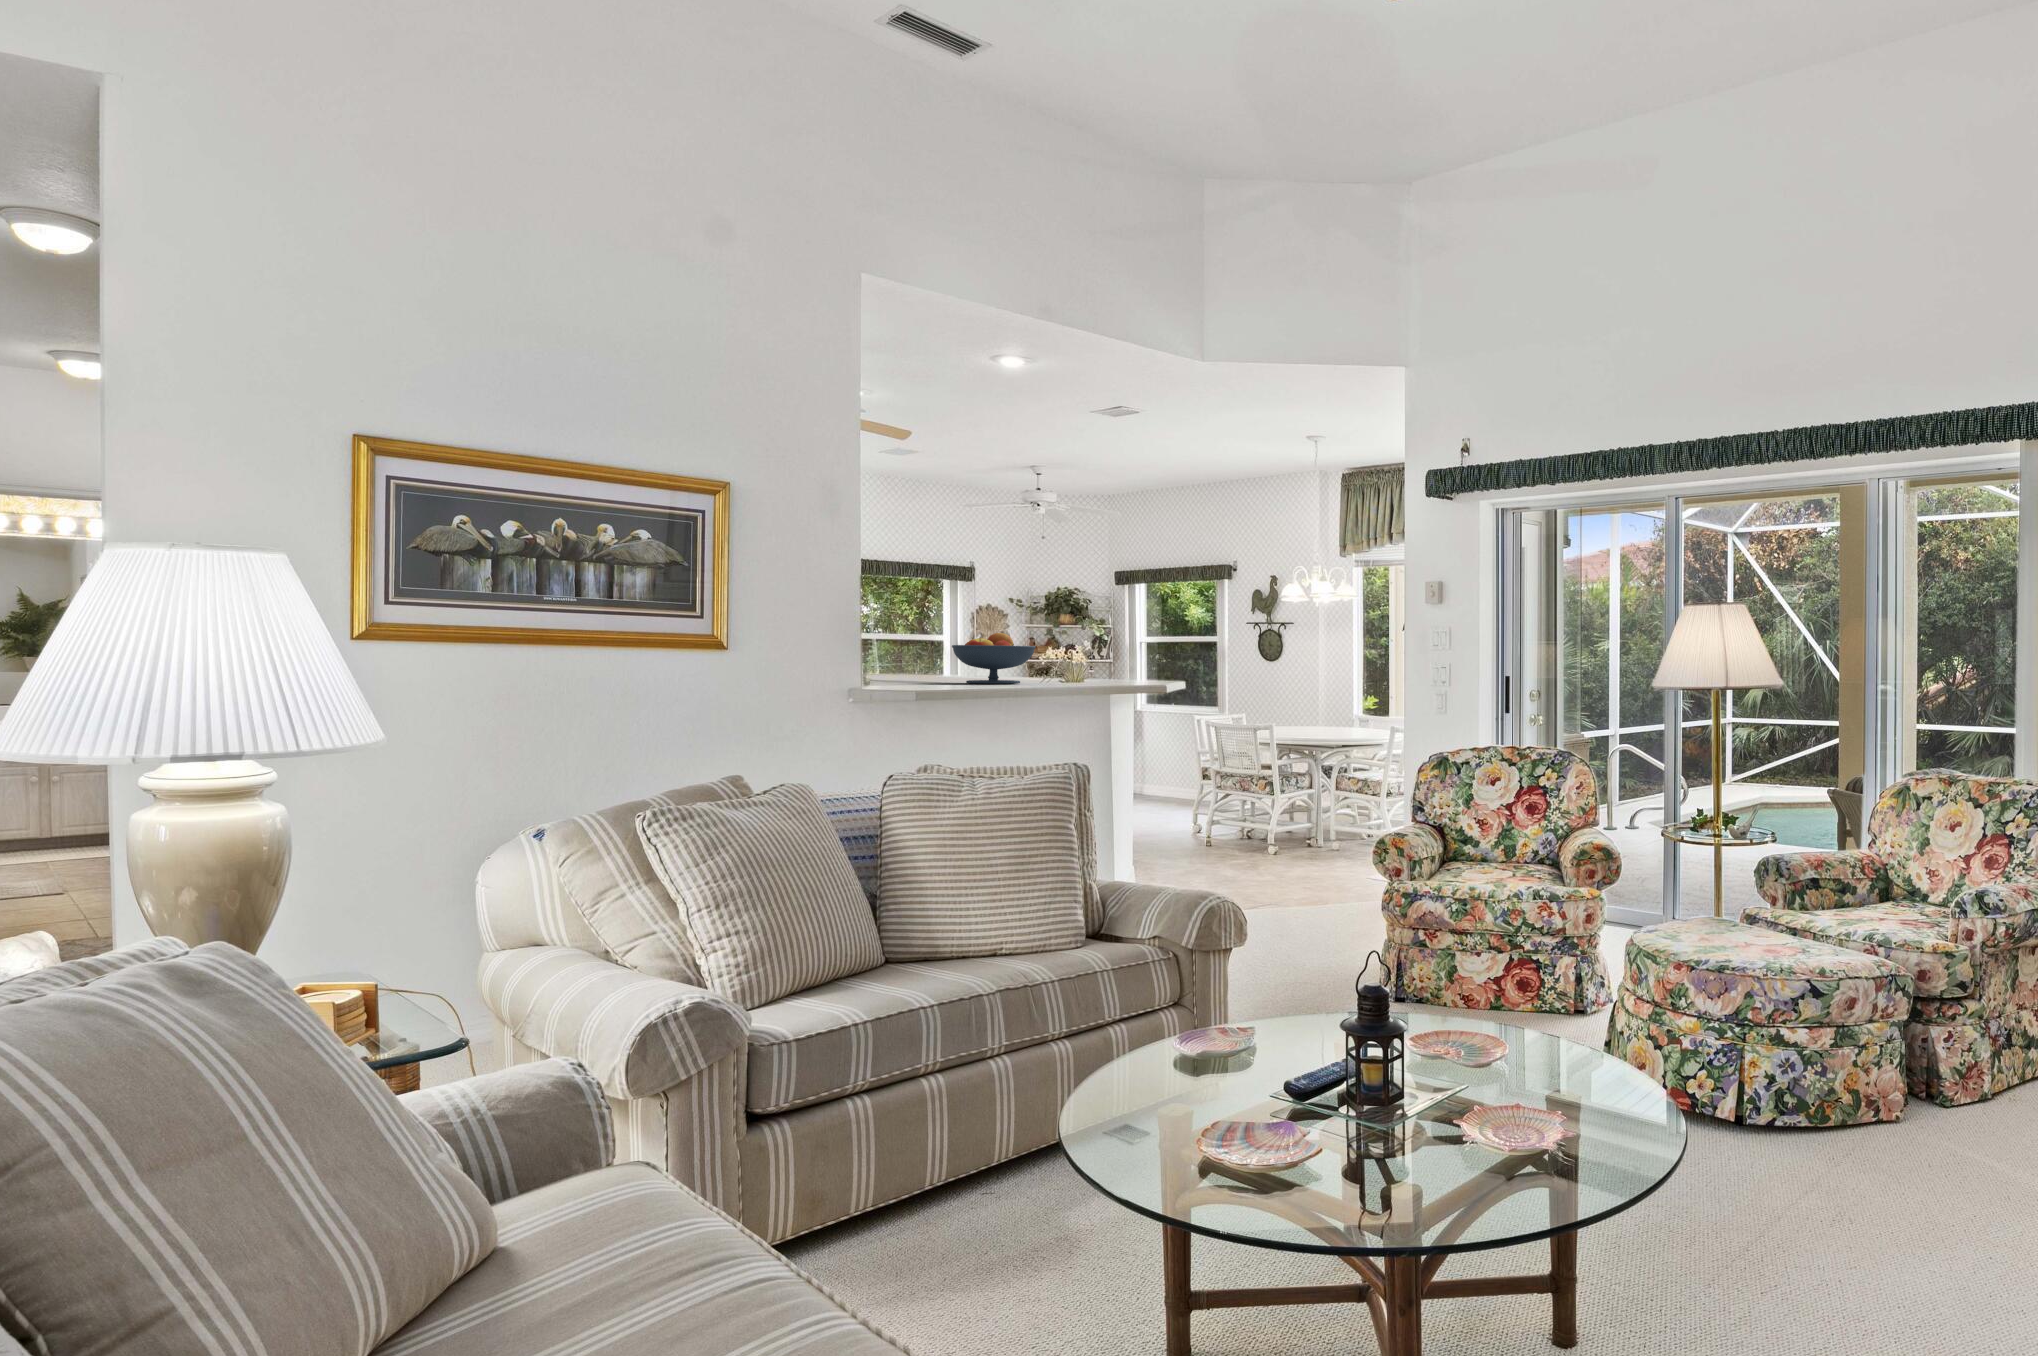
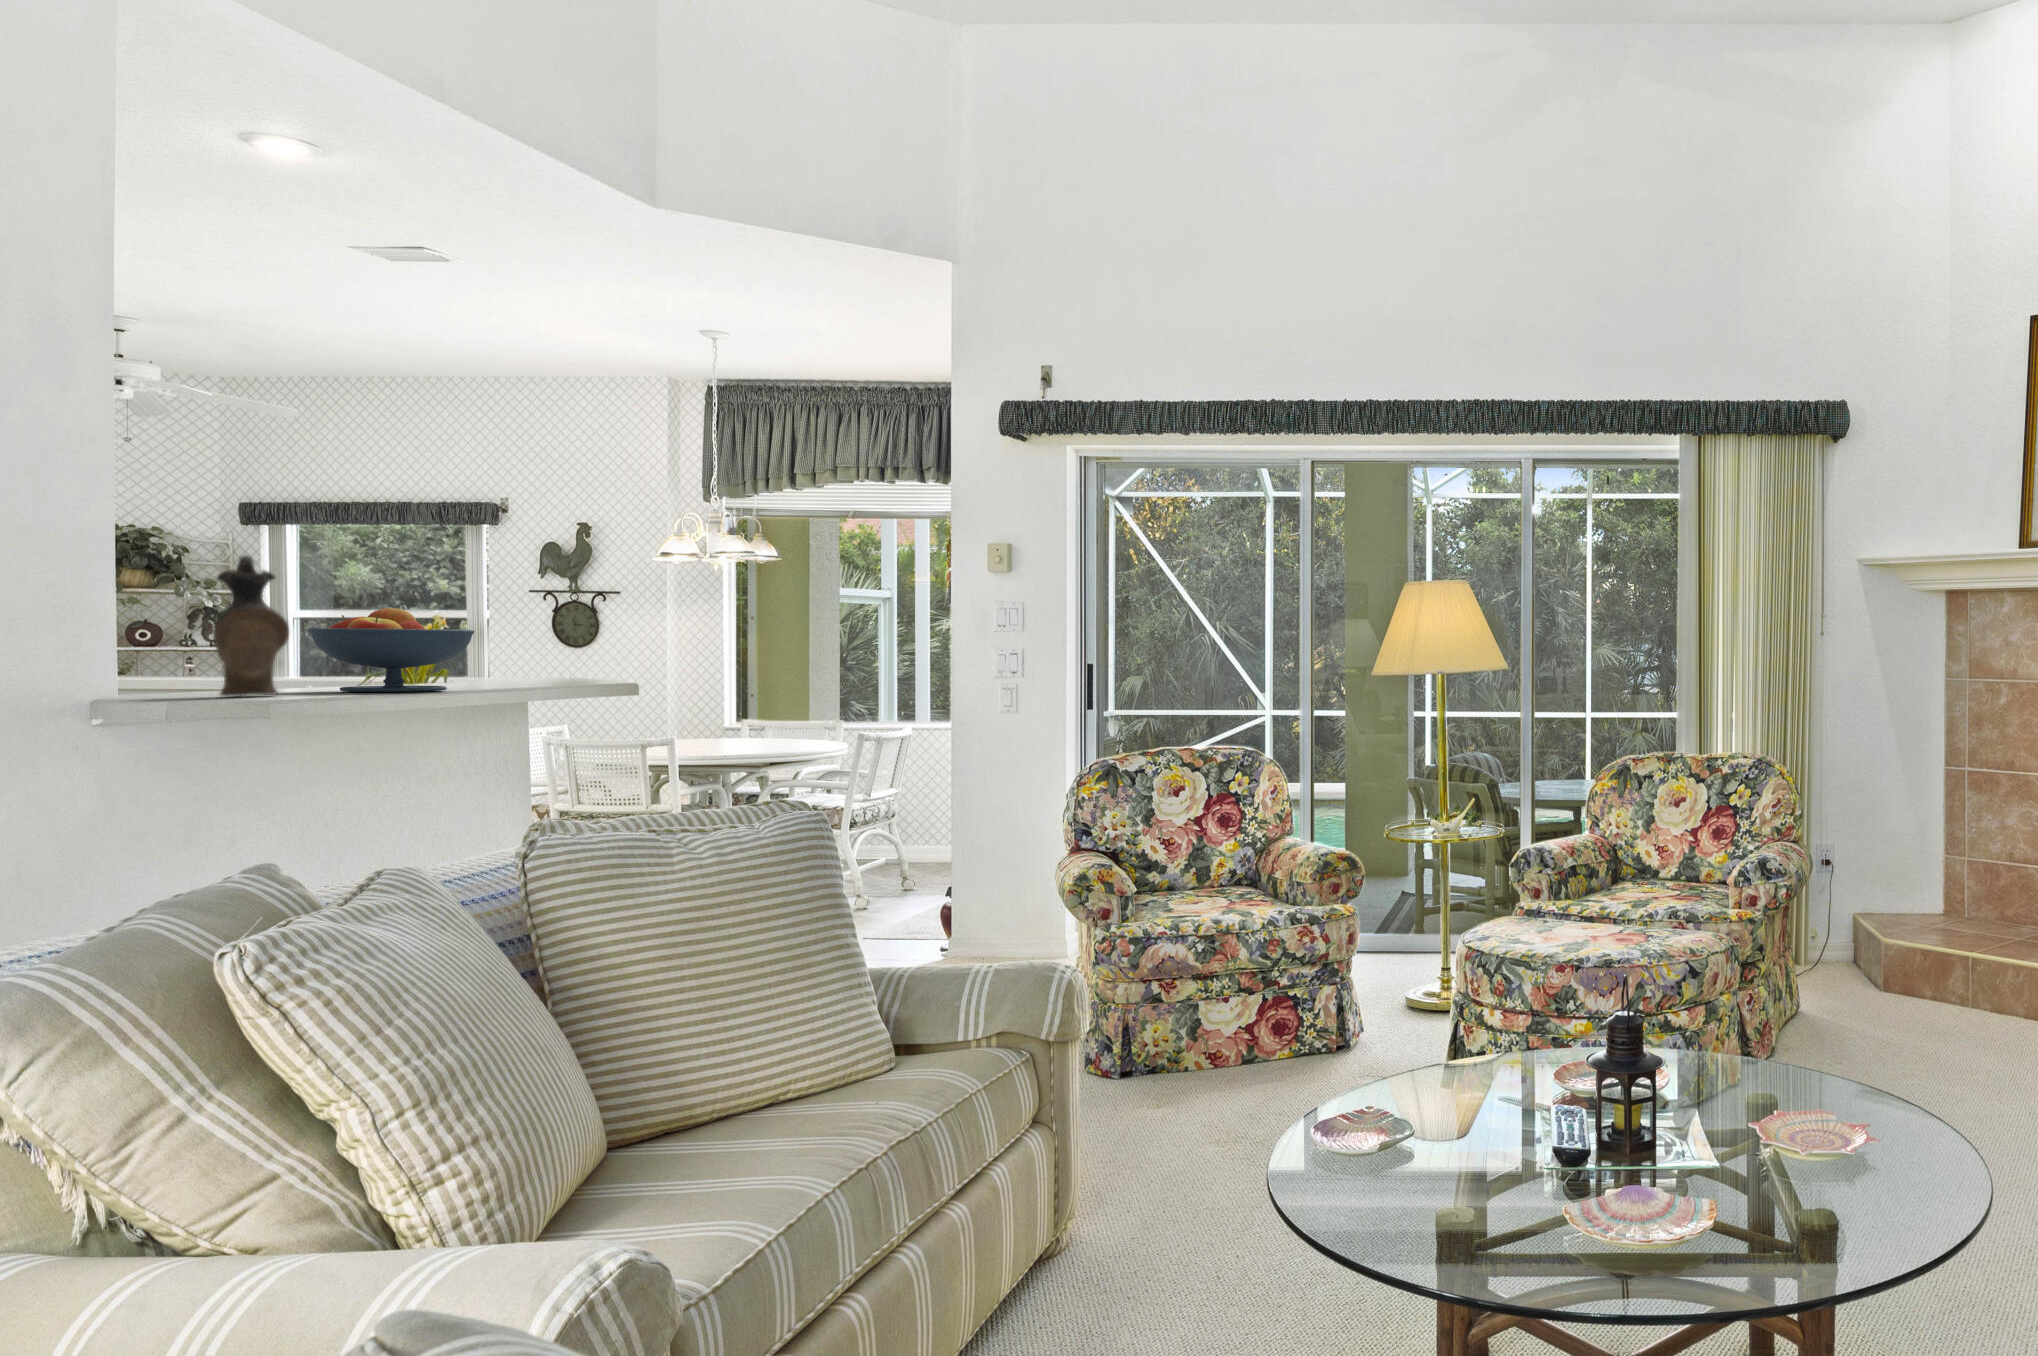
ceramic pitcher: none [882,603,917,684] -> present [213,555,289,696]

